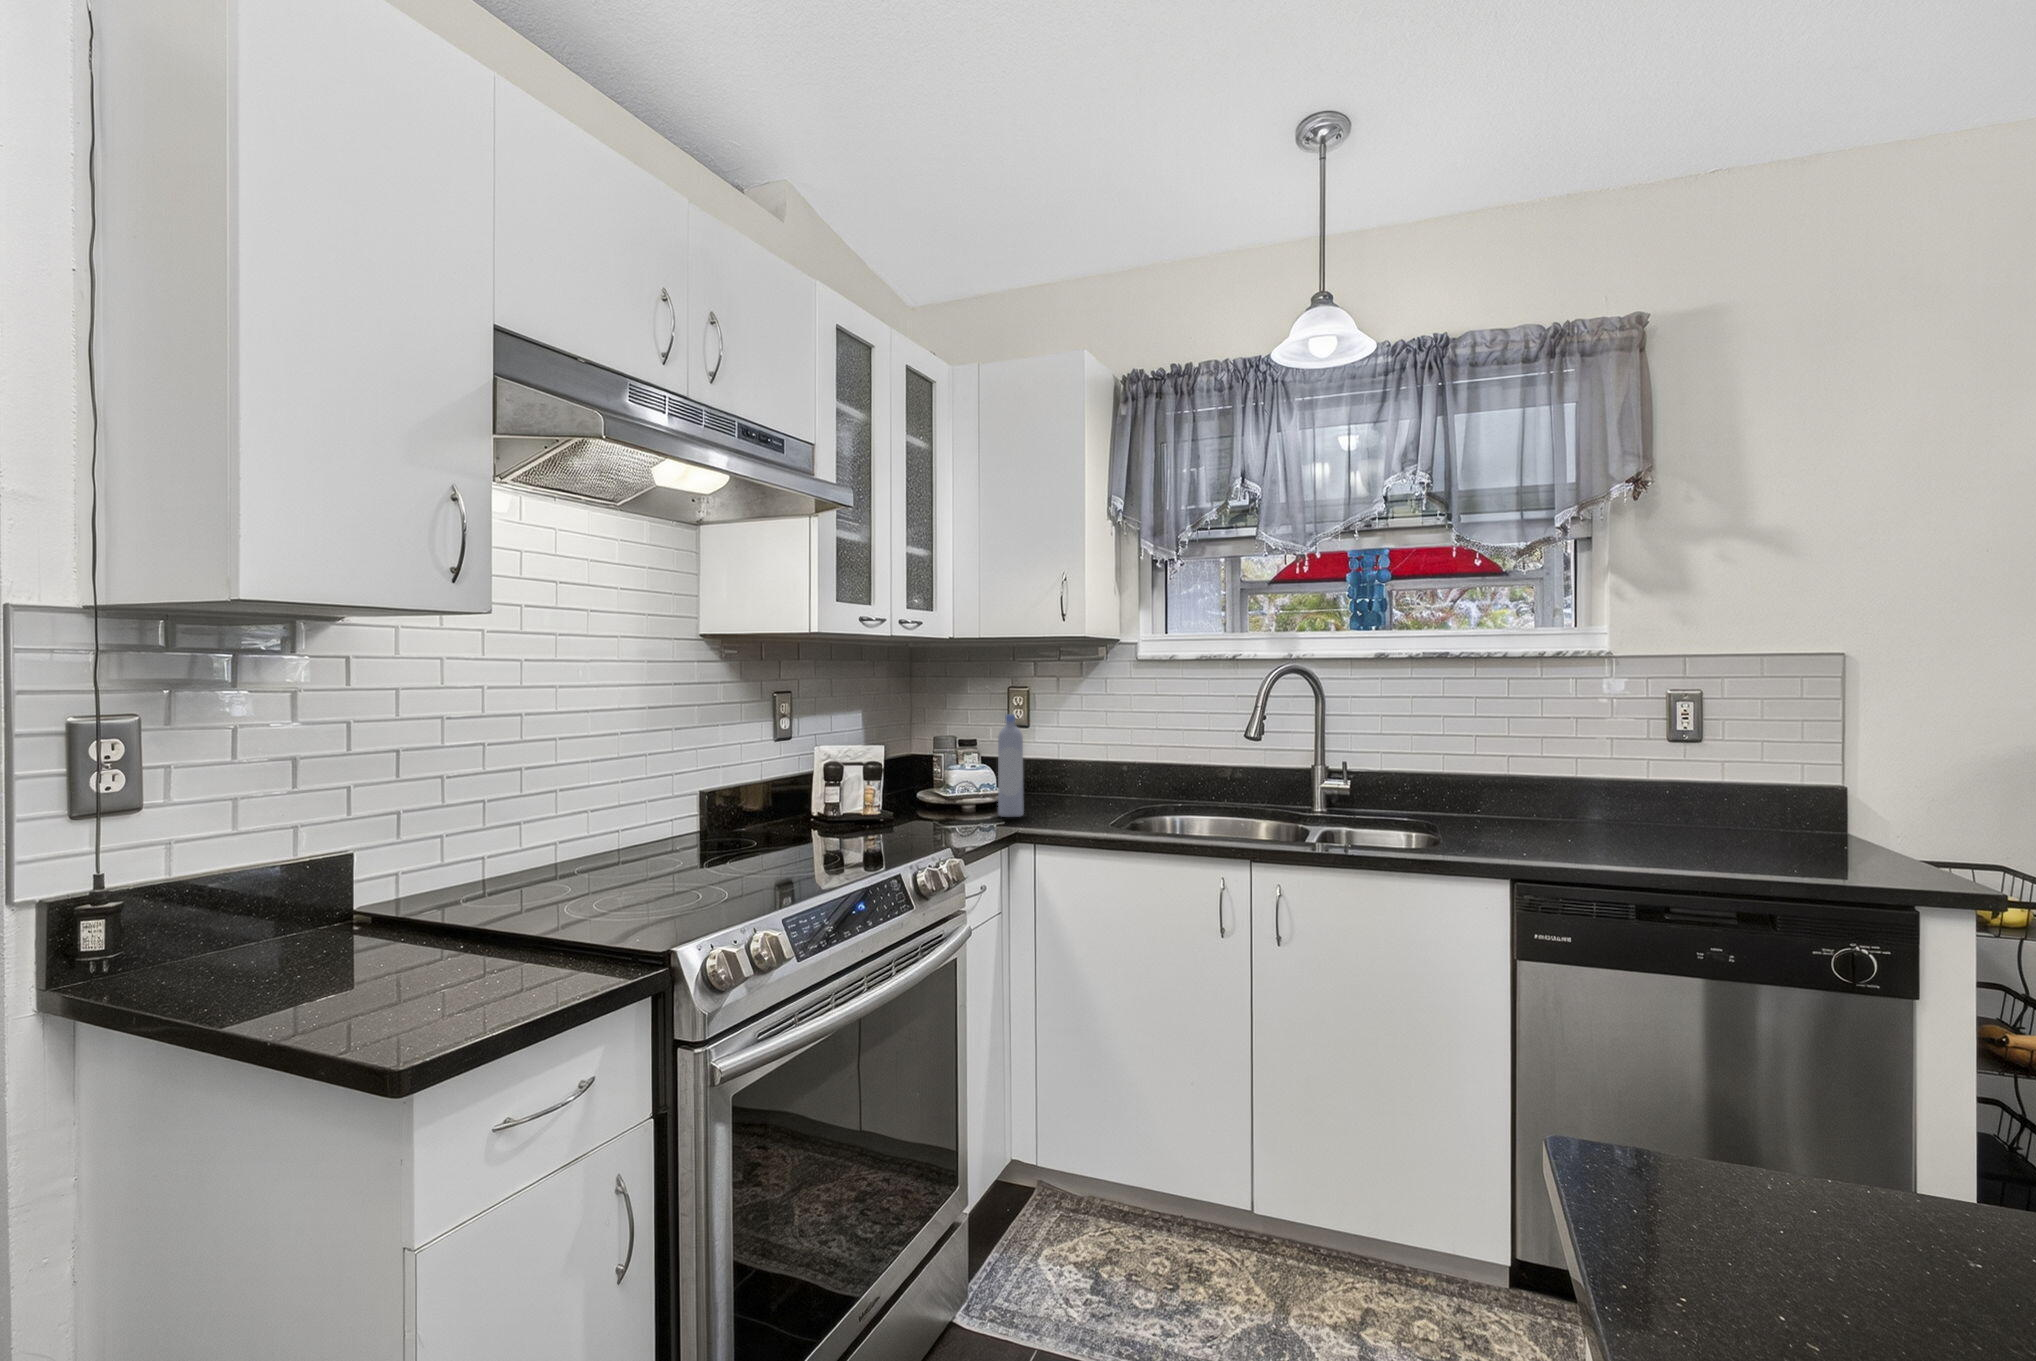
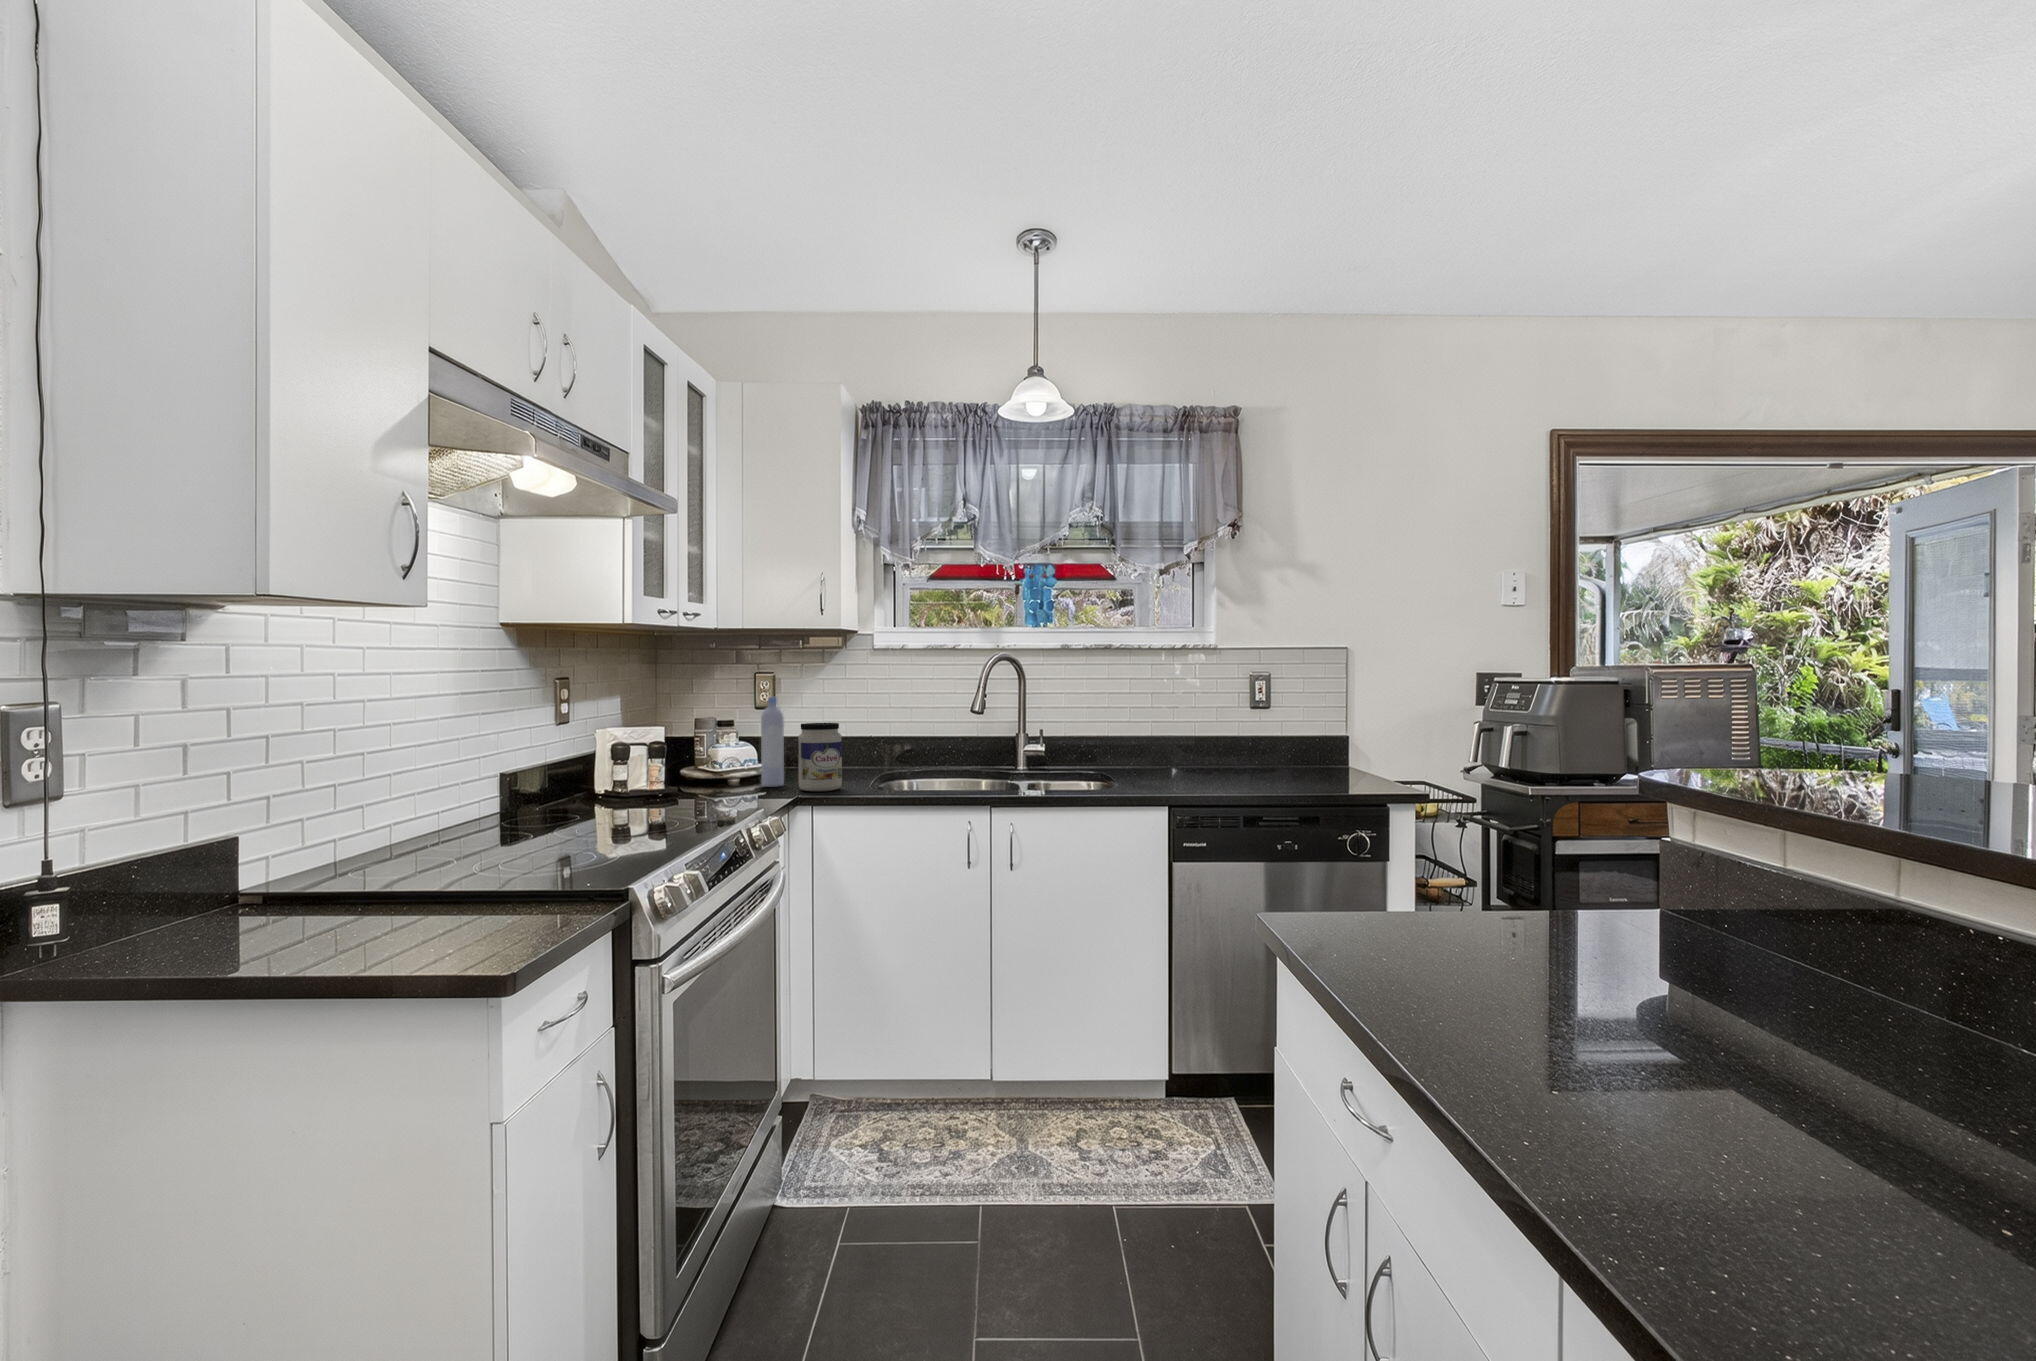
jar: none [1030,745,1080,826] -> present [798,723,842,791]

